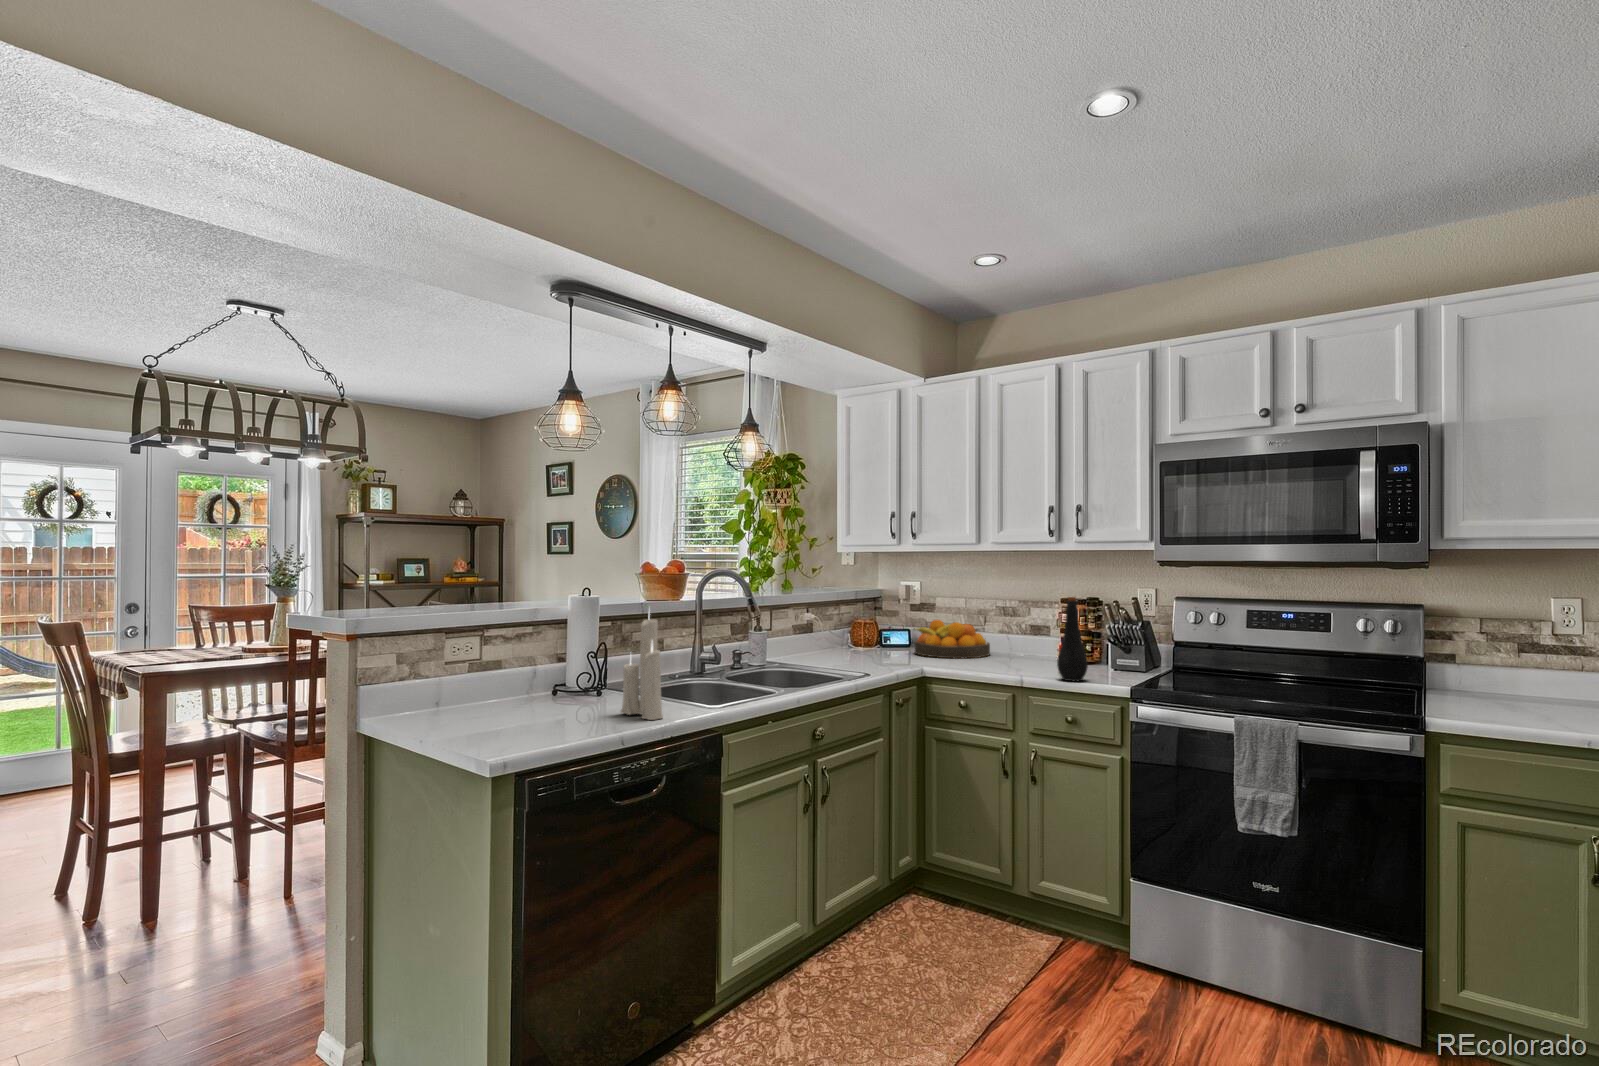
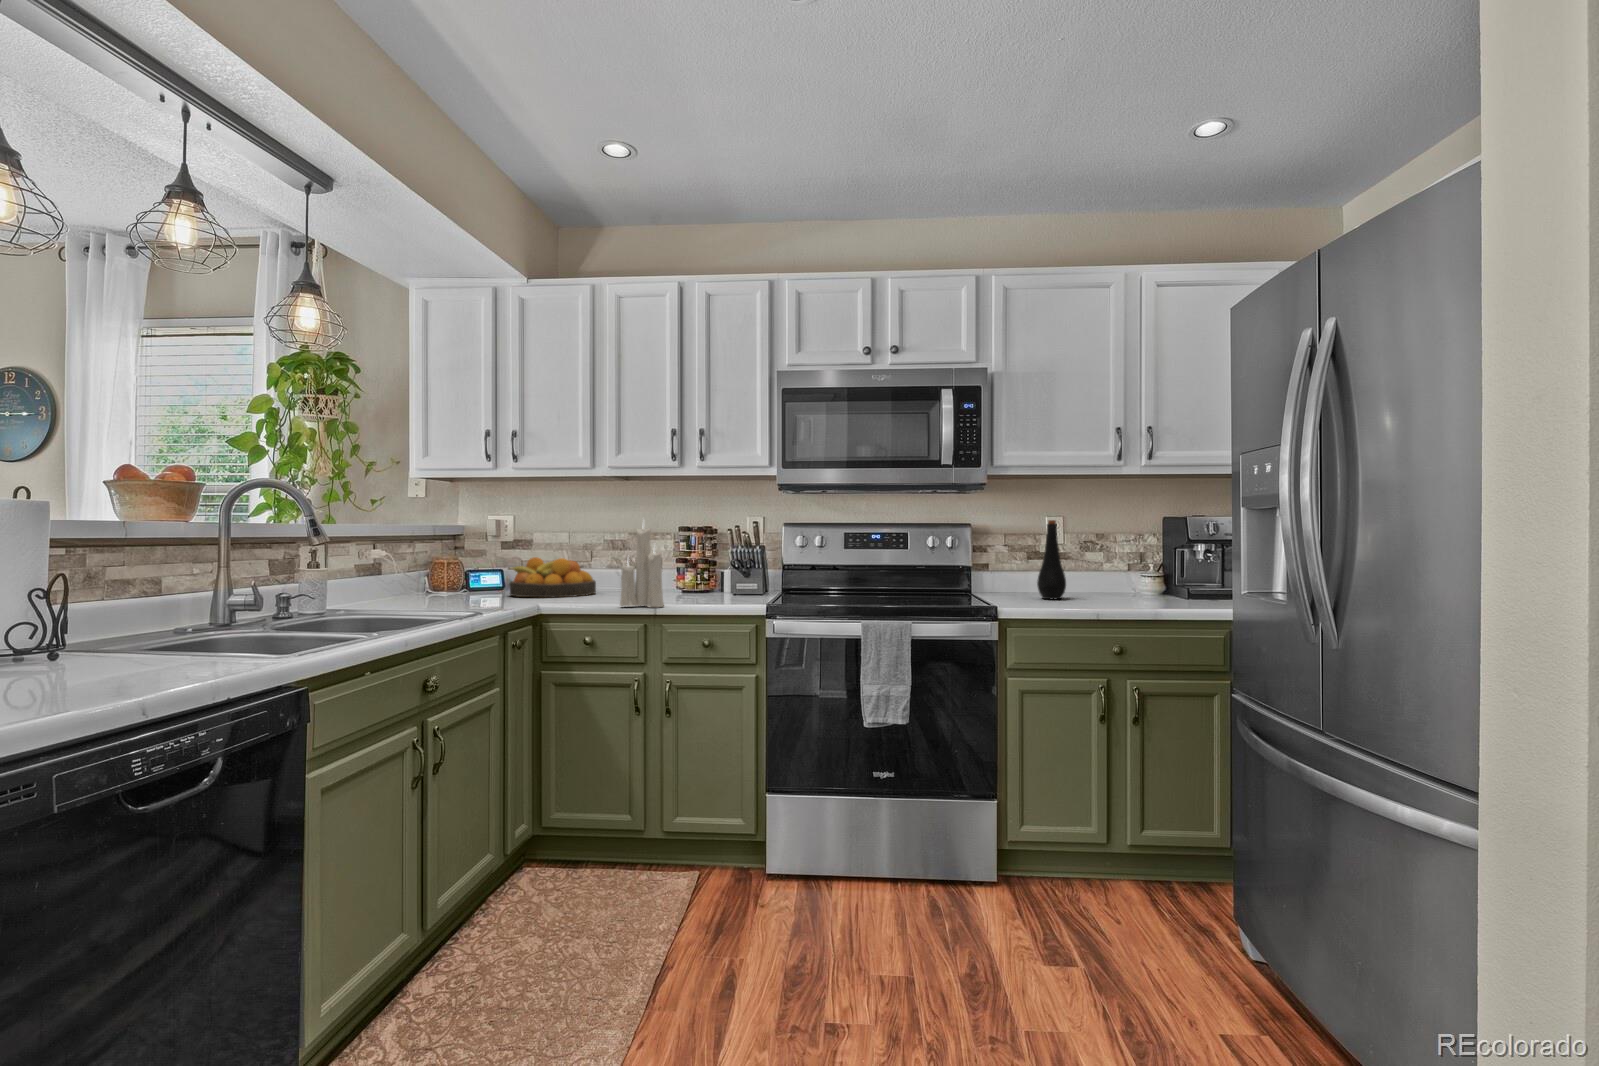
bottle: present [1057,597,1088,681] -> present [1037,520,1066,599]
candle: present [621,617,663,720] -> present [620,528,664,607]

